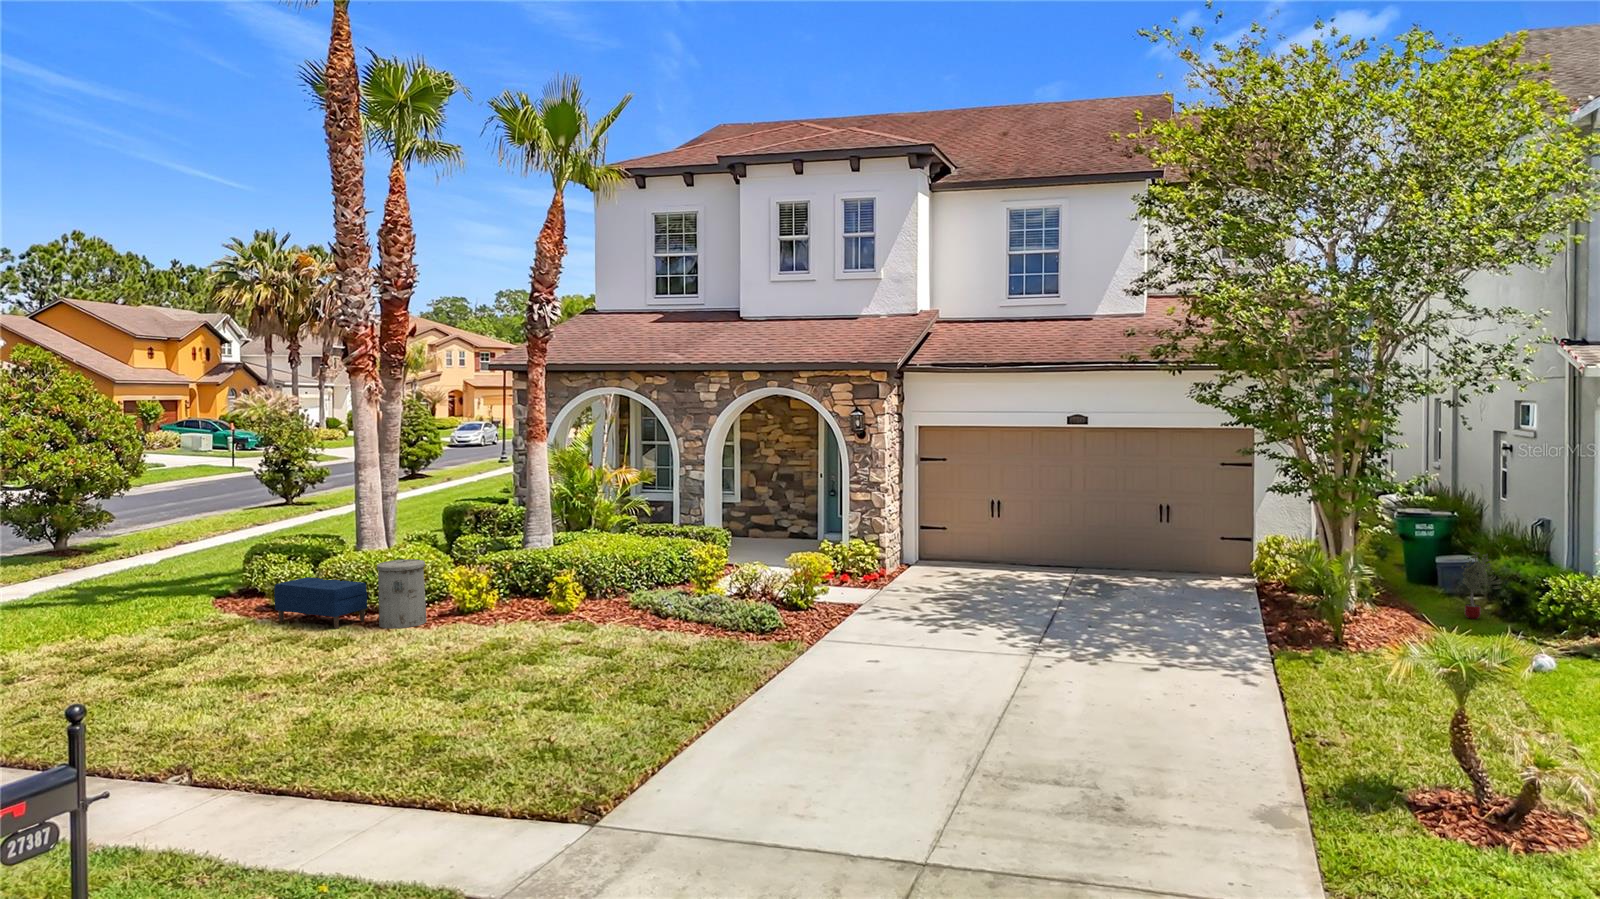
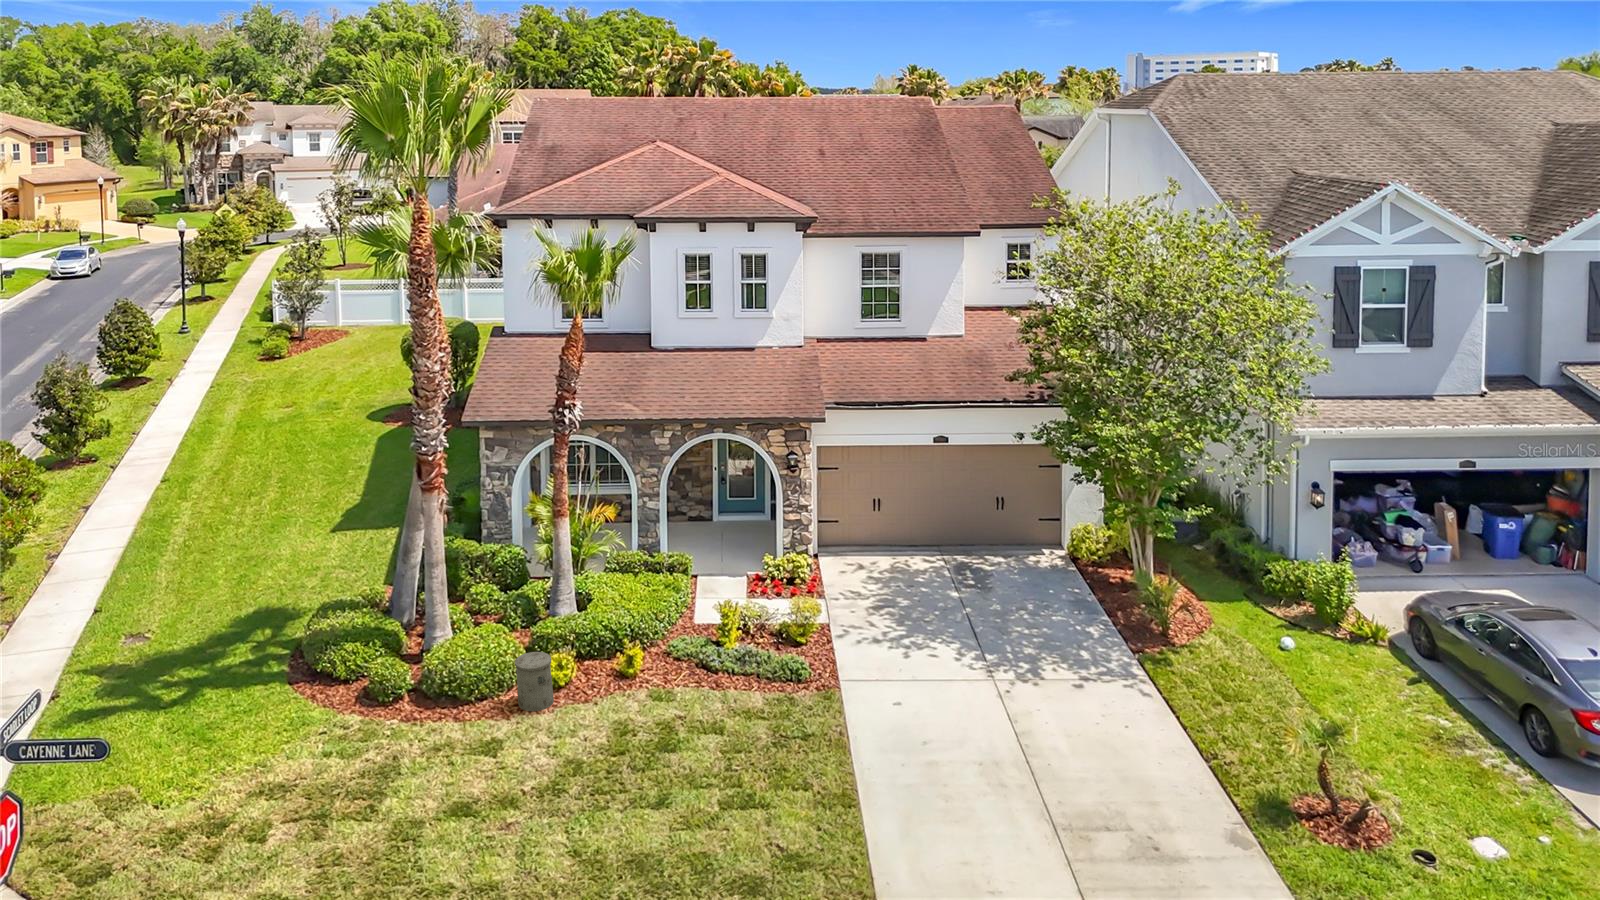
potted tree: present [1462,552,1503,619] -> none [1183,532,1206,570]
bench: present [274,577,367,629] -> none [426,678,503,721]

